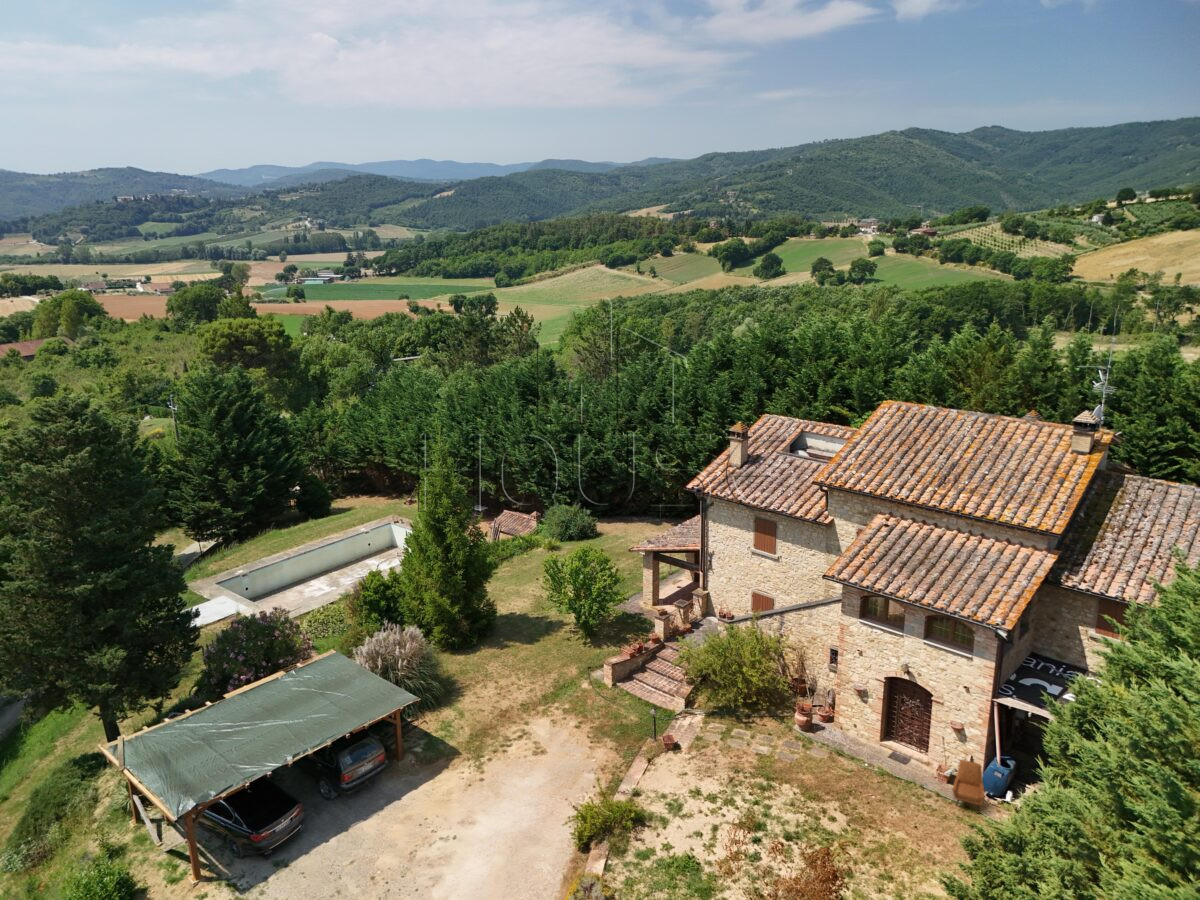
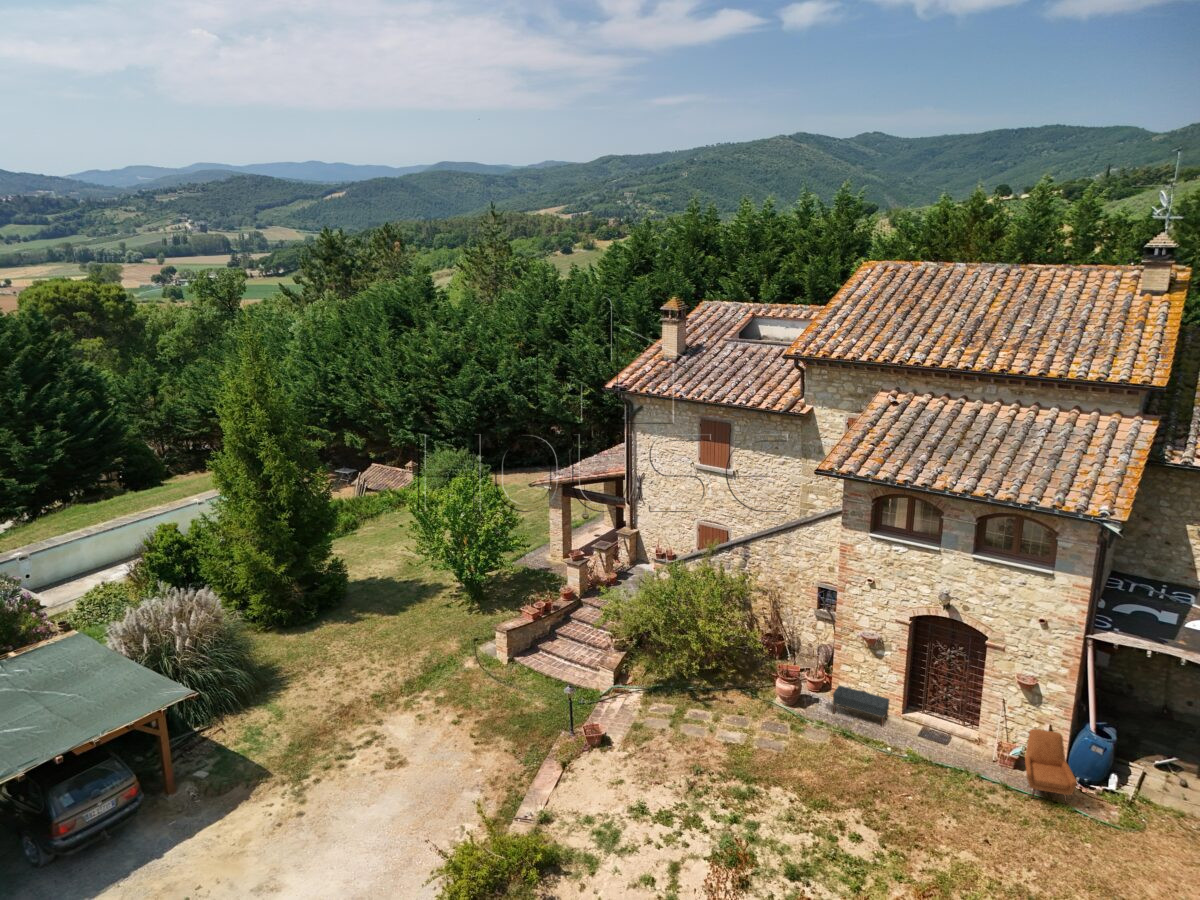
bench: none [835,720,875,752] -> present [833,686,890,727]

